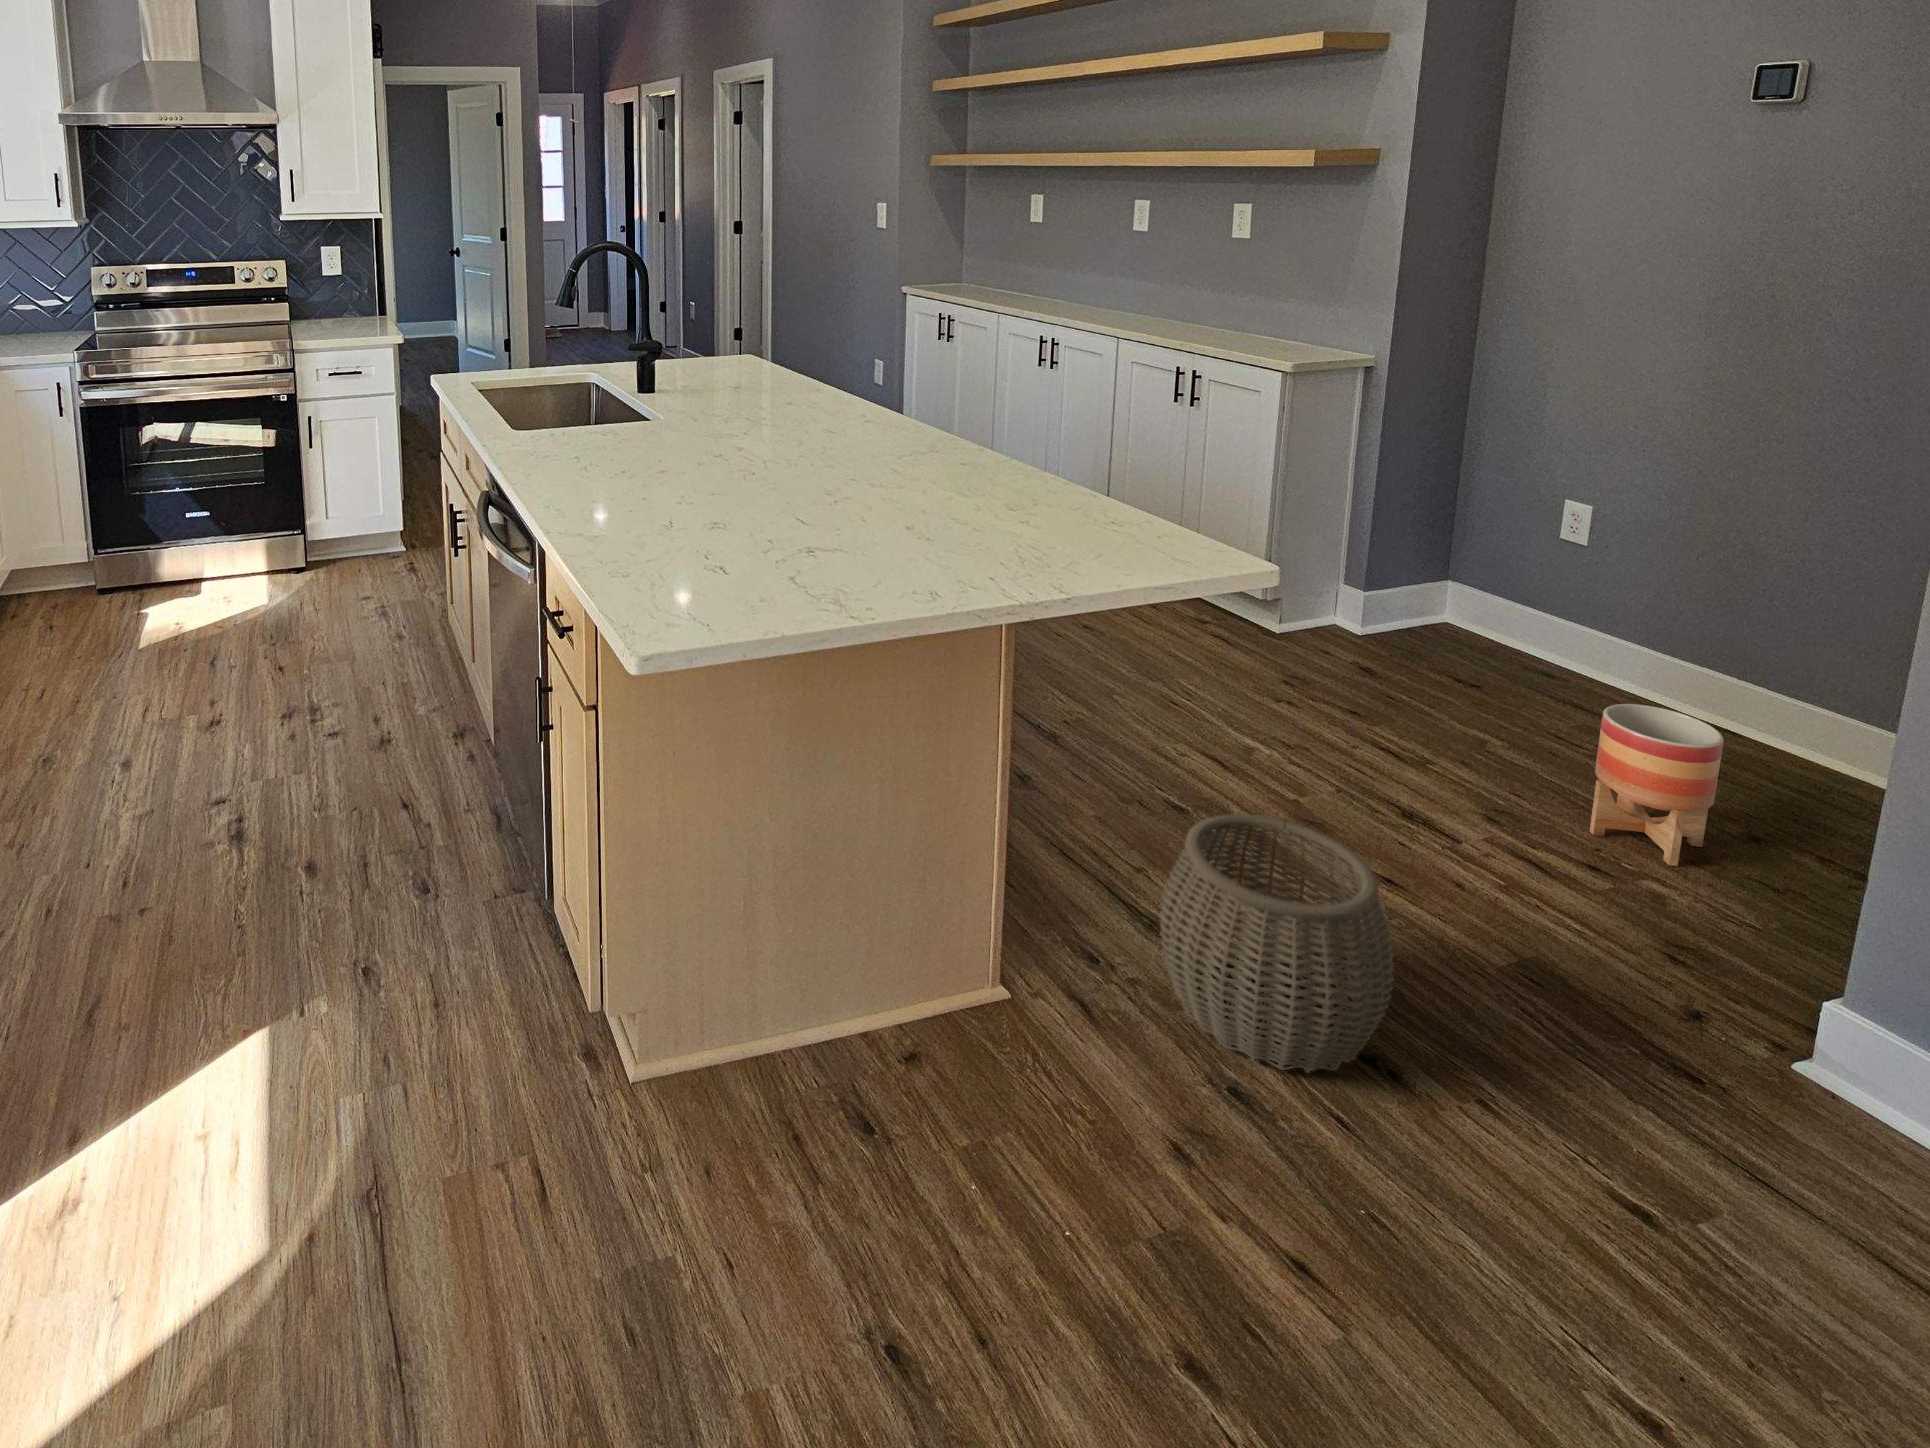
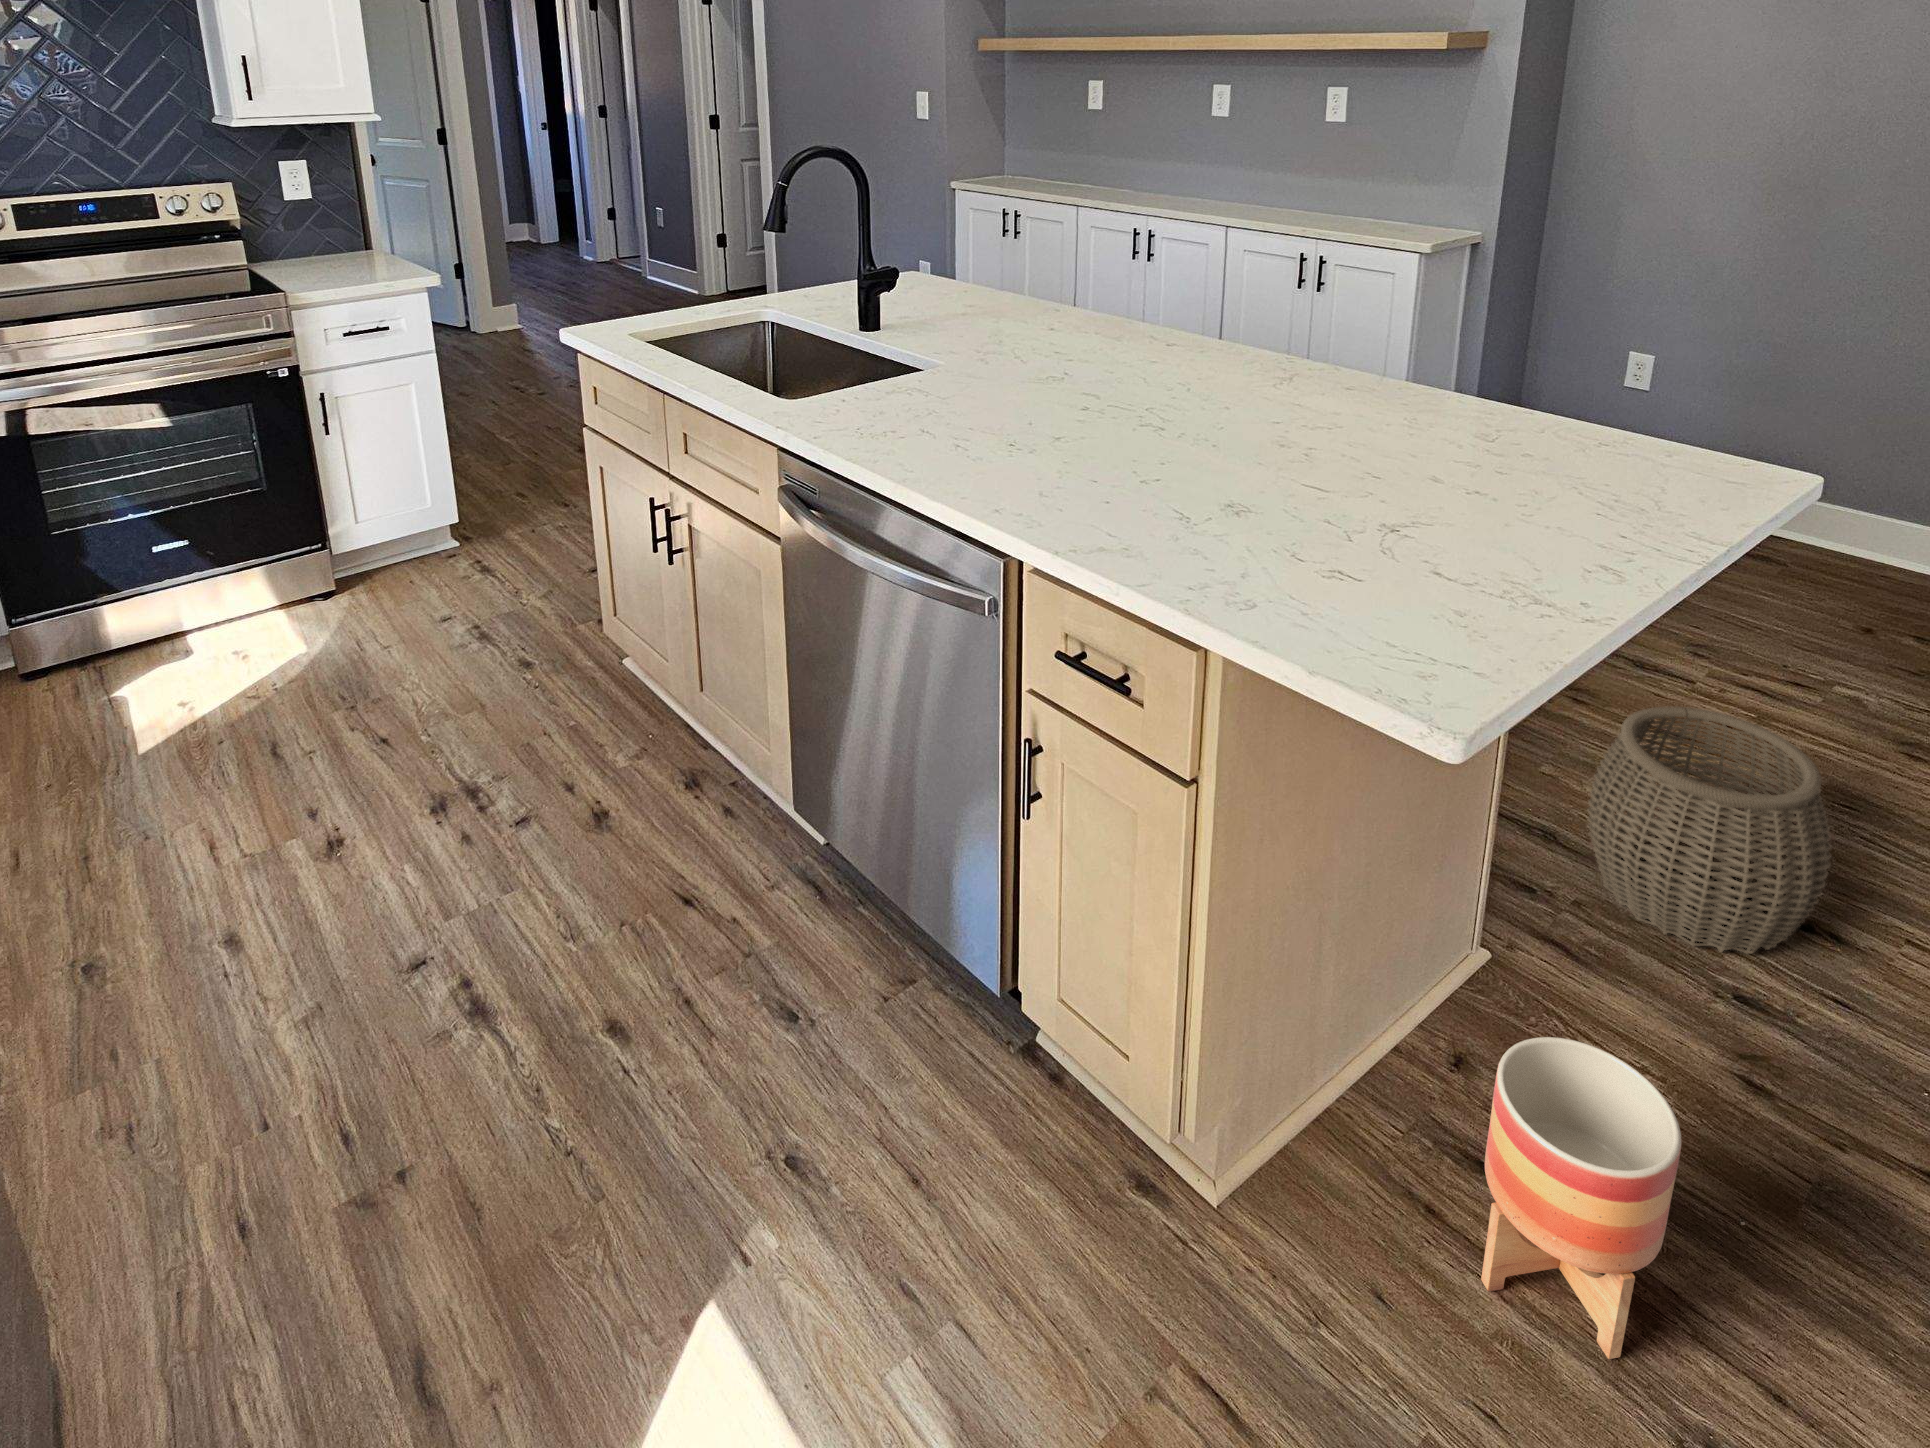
planter: present [1590,704,1724,866] -> present [1481,1037,1681,1359]

